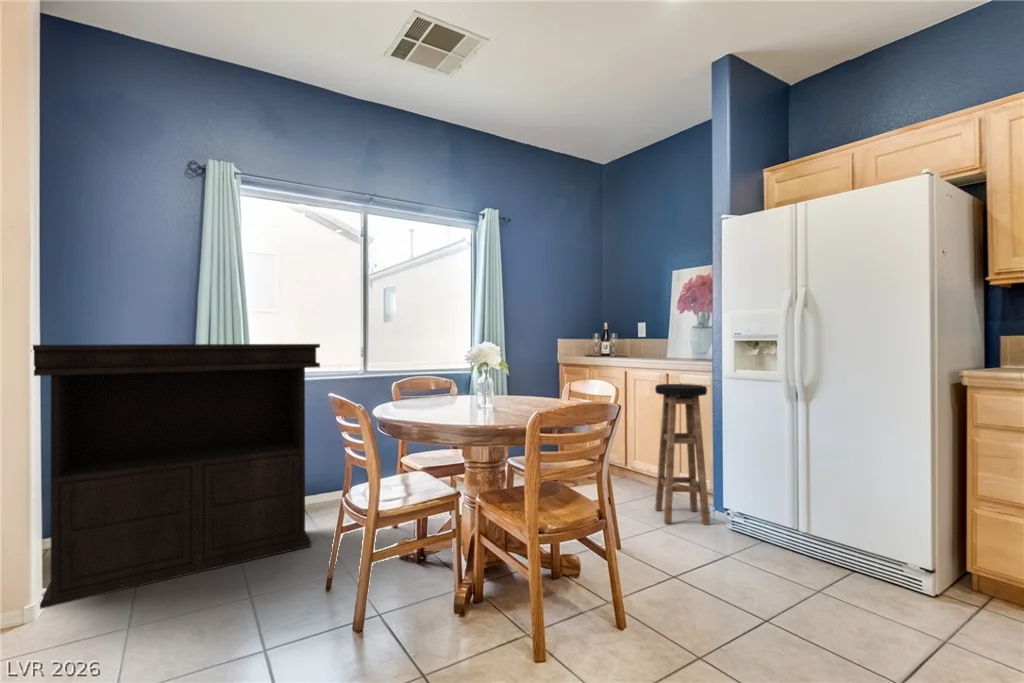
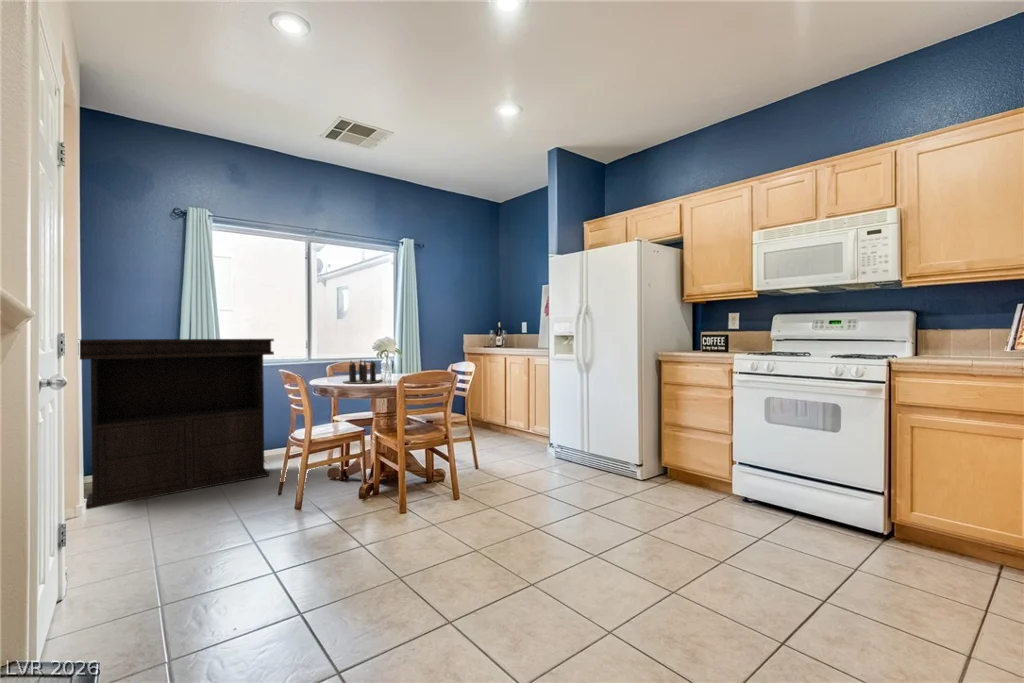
candle: none [417,377,499,418] -> present [344,360,382,384]
bar stool: present [655,384,710,525] -> none [512,365,544,457]

